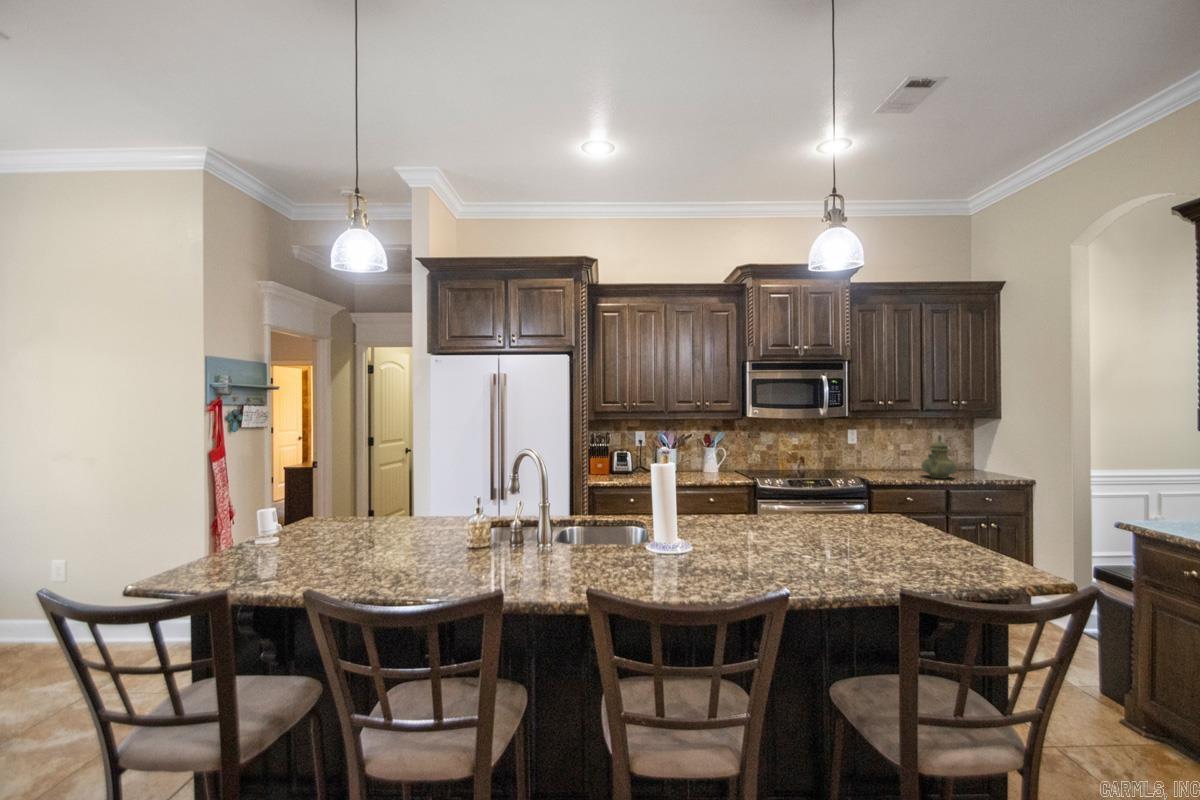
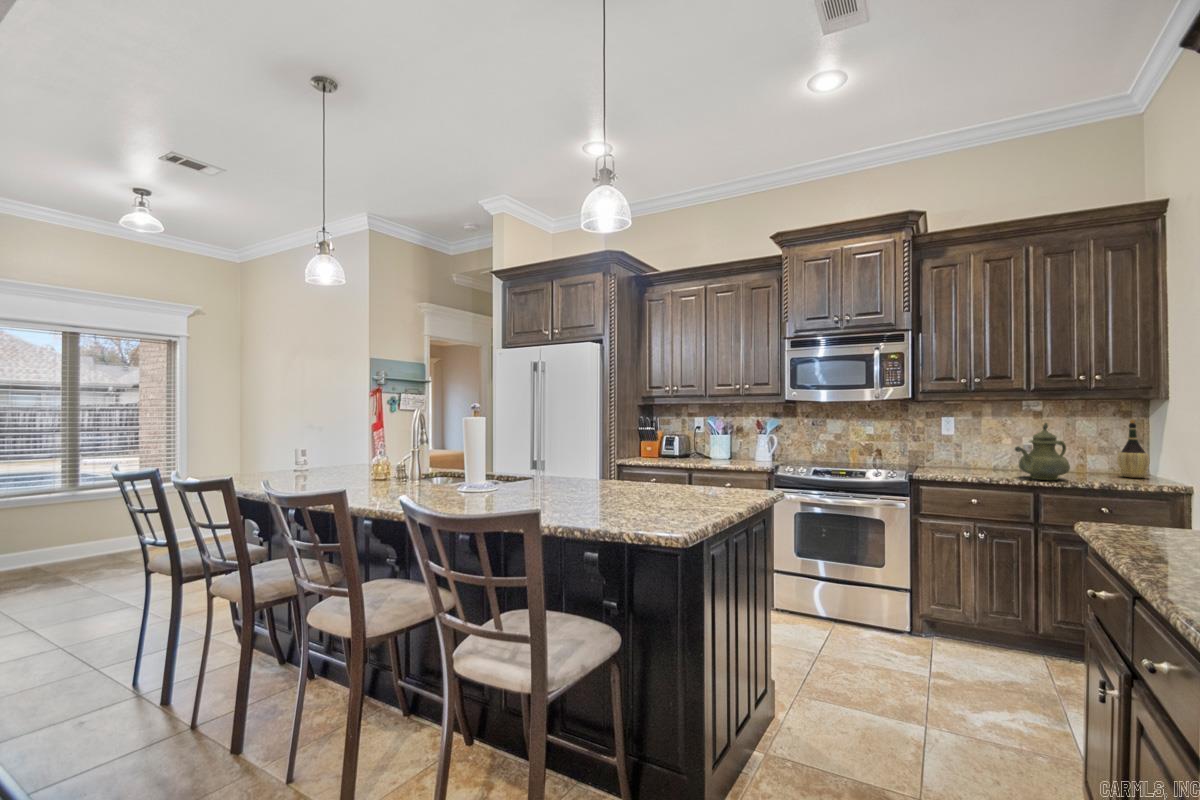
wine bottle: none [967,431,987,472] -> present [1117,420,1150,478]

